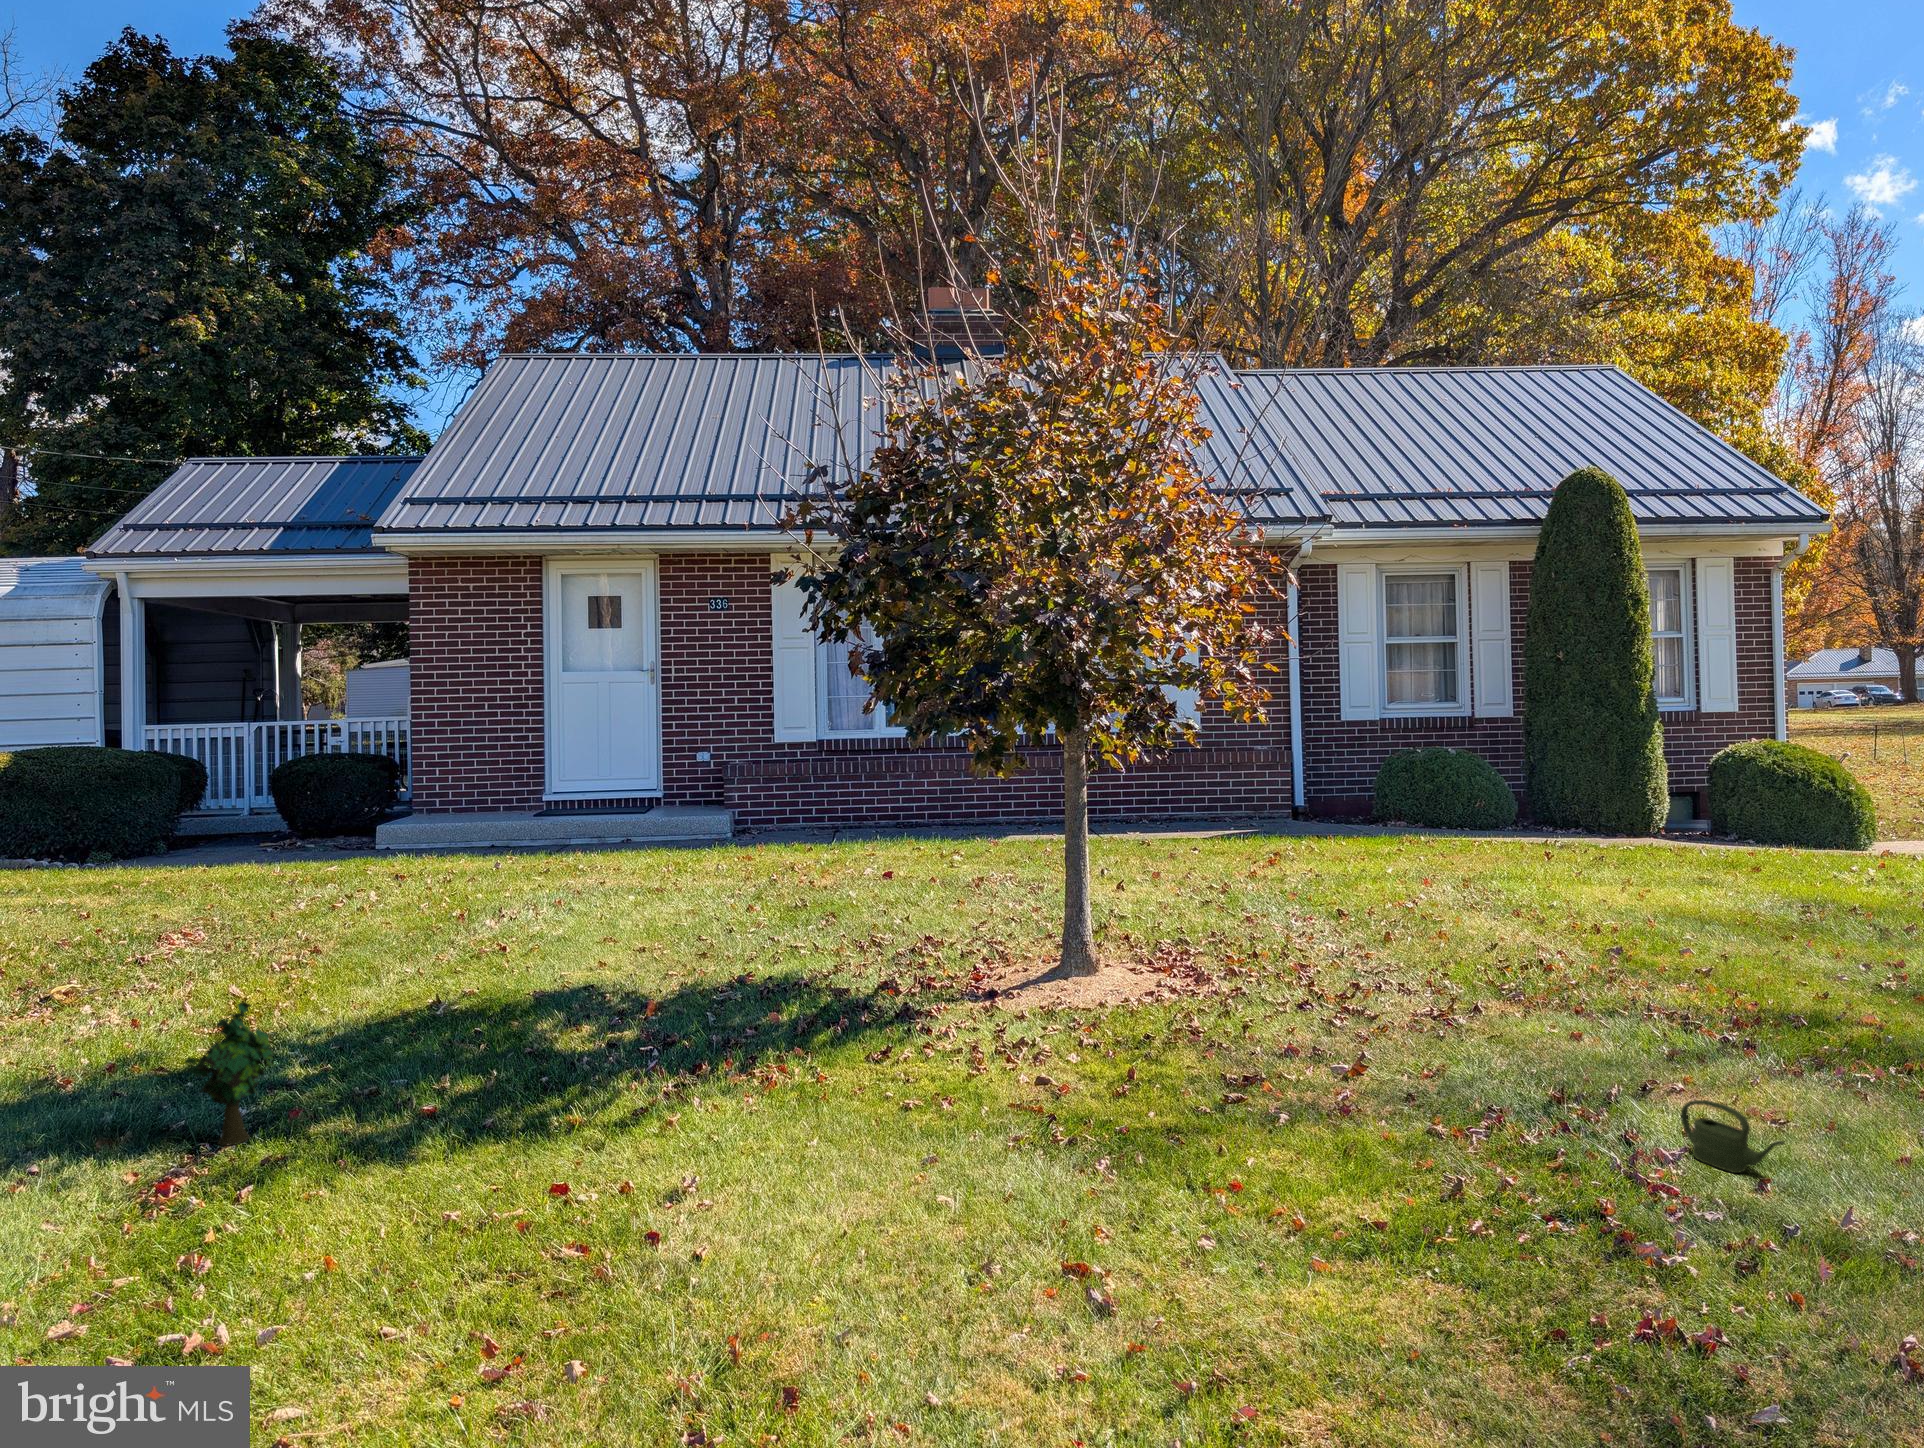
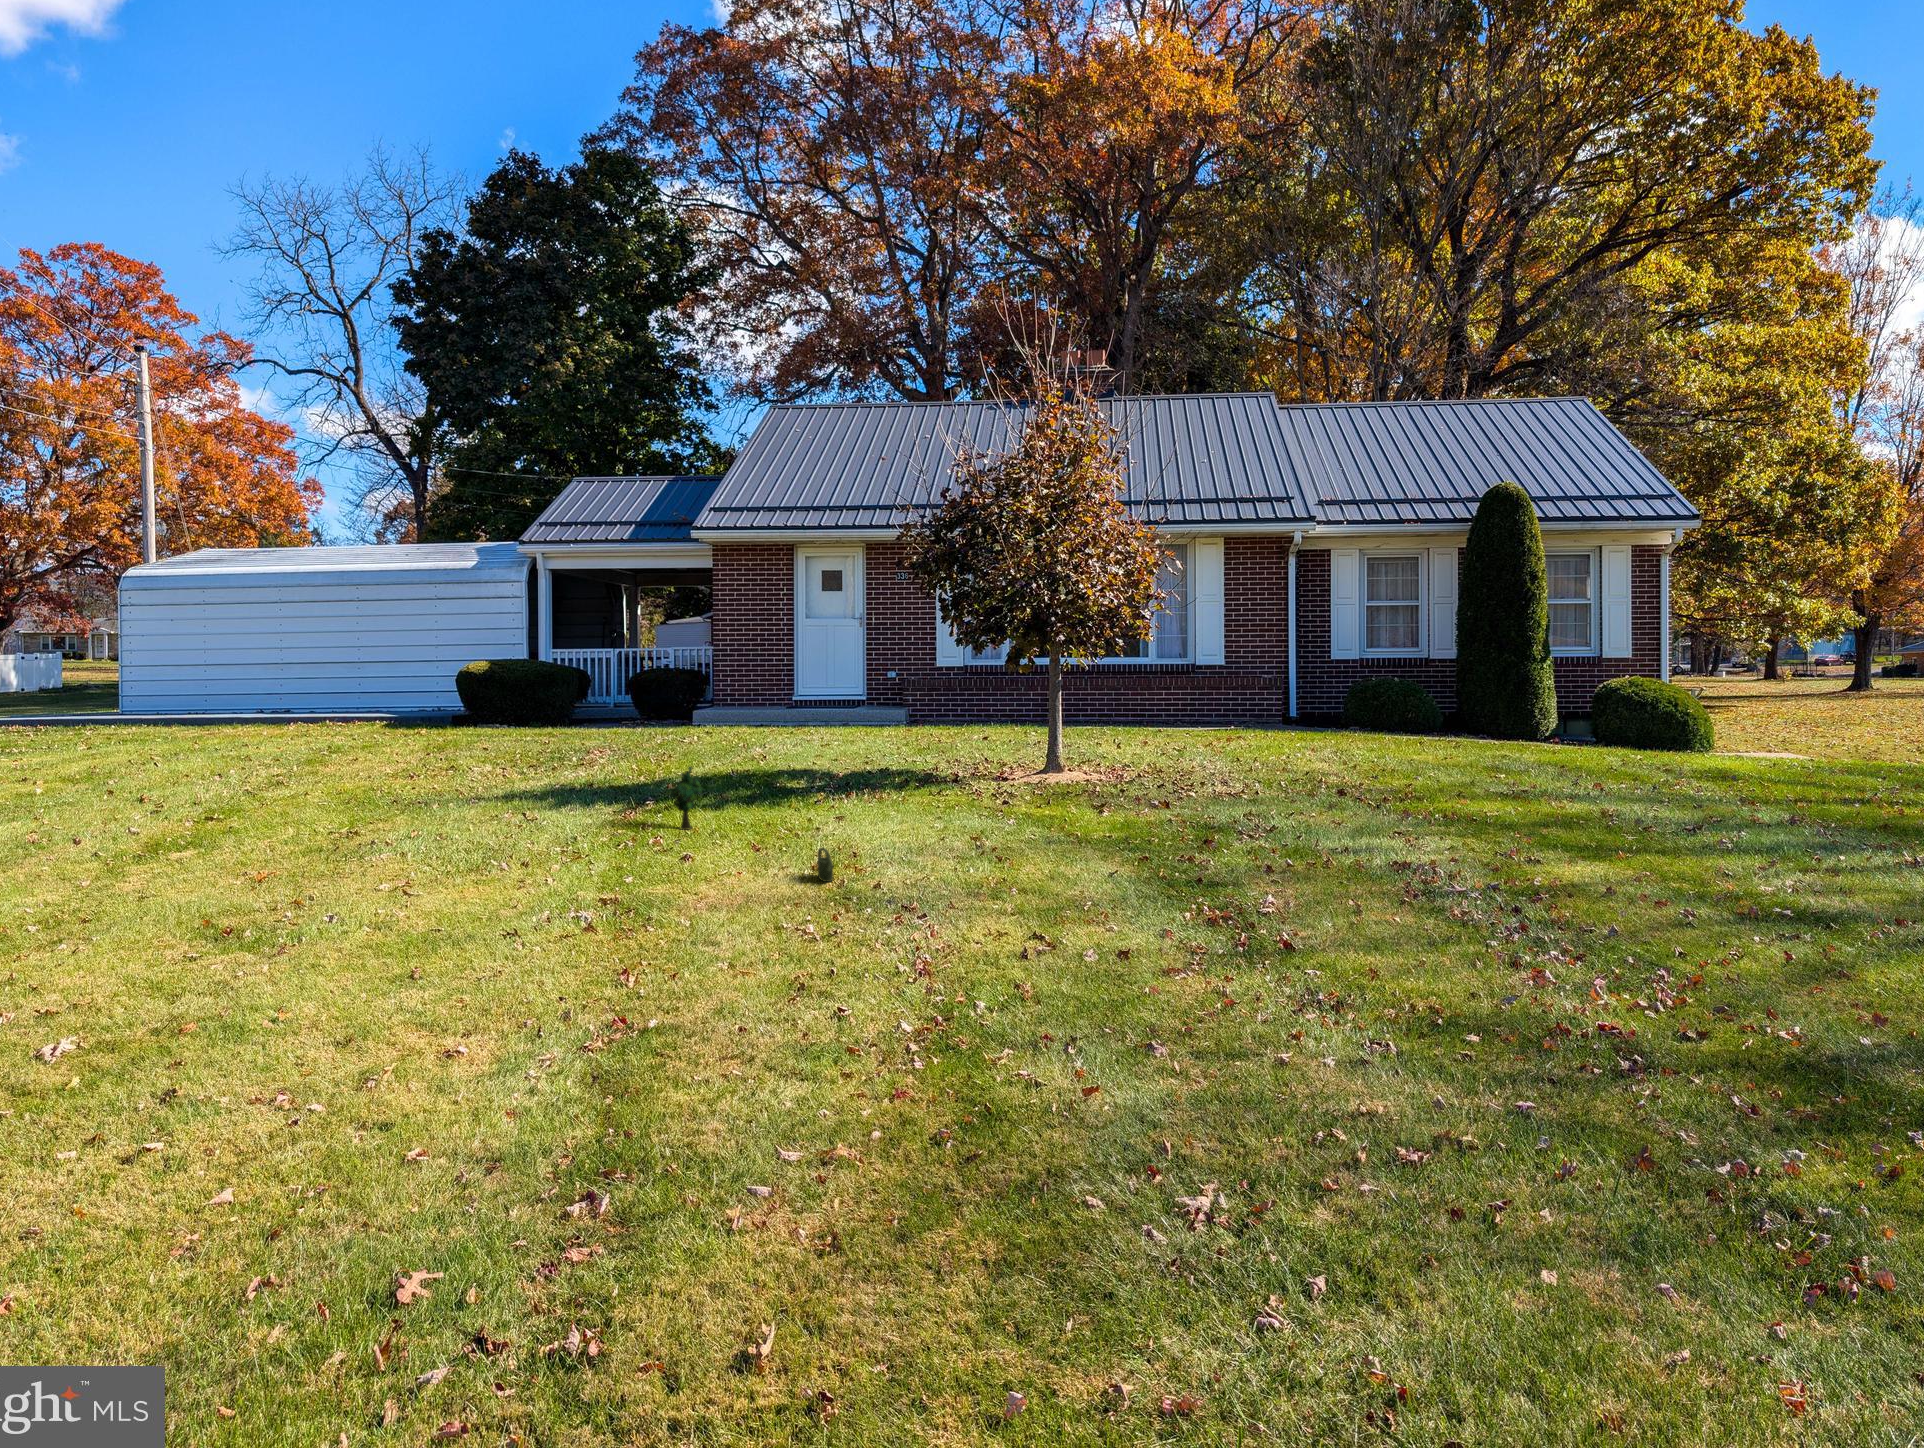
watering can: present [1681,1100,1785,1173] -> present [817,848,834,882]

